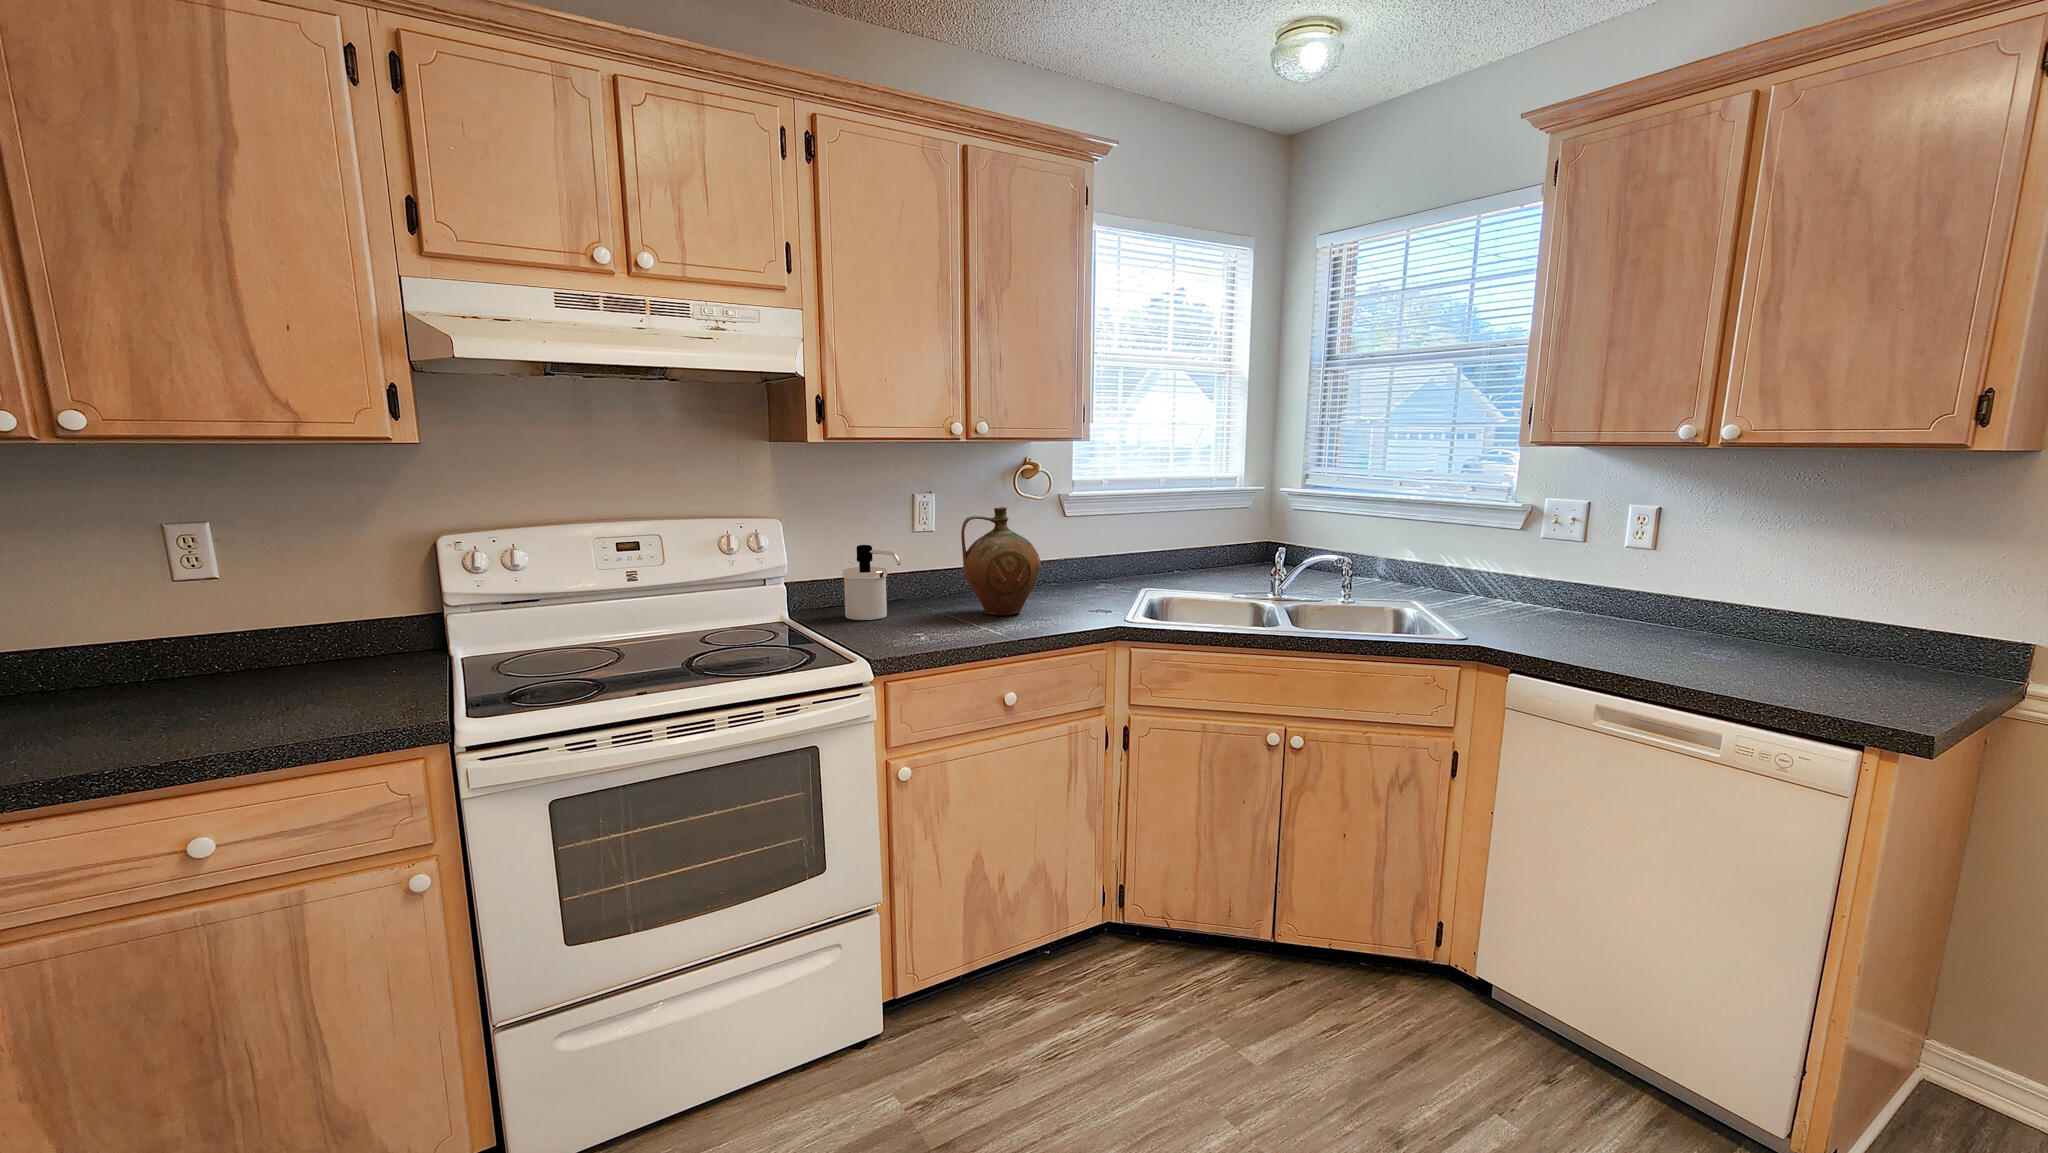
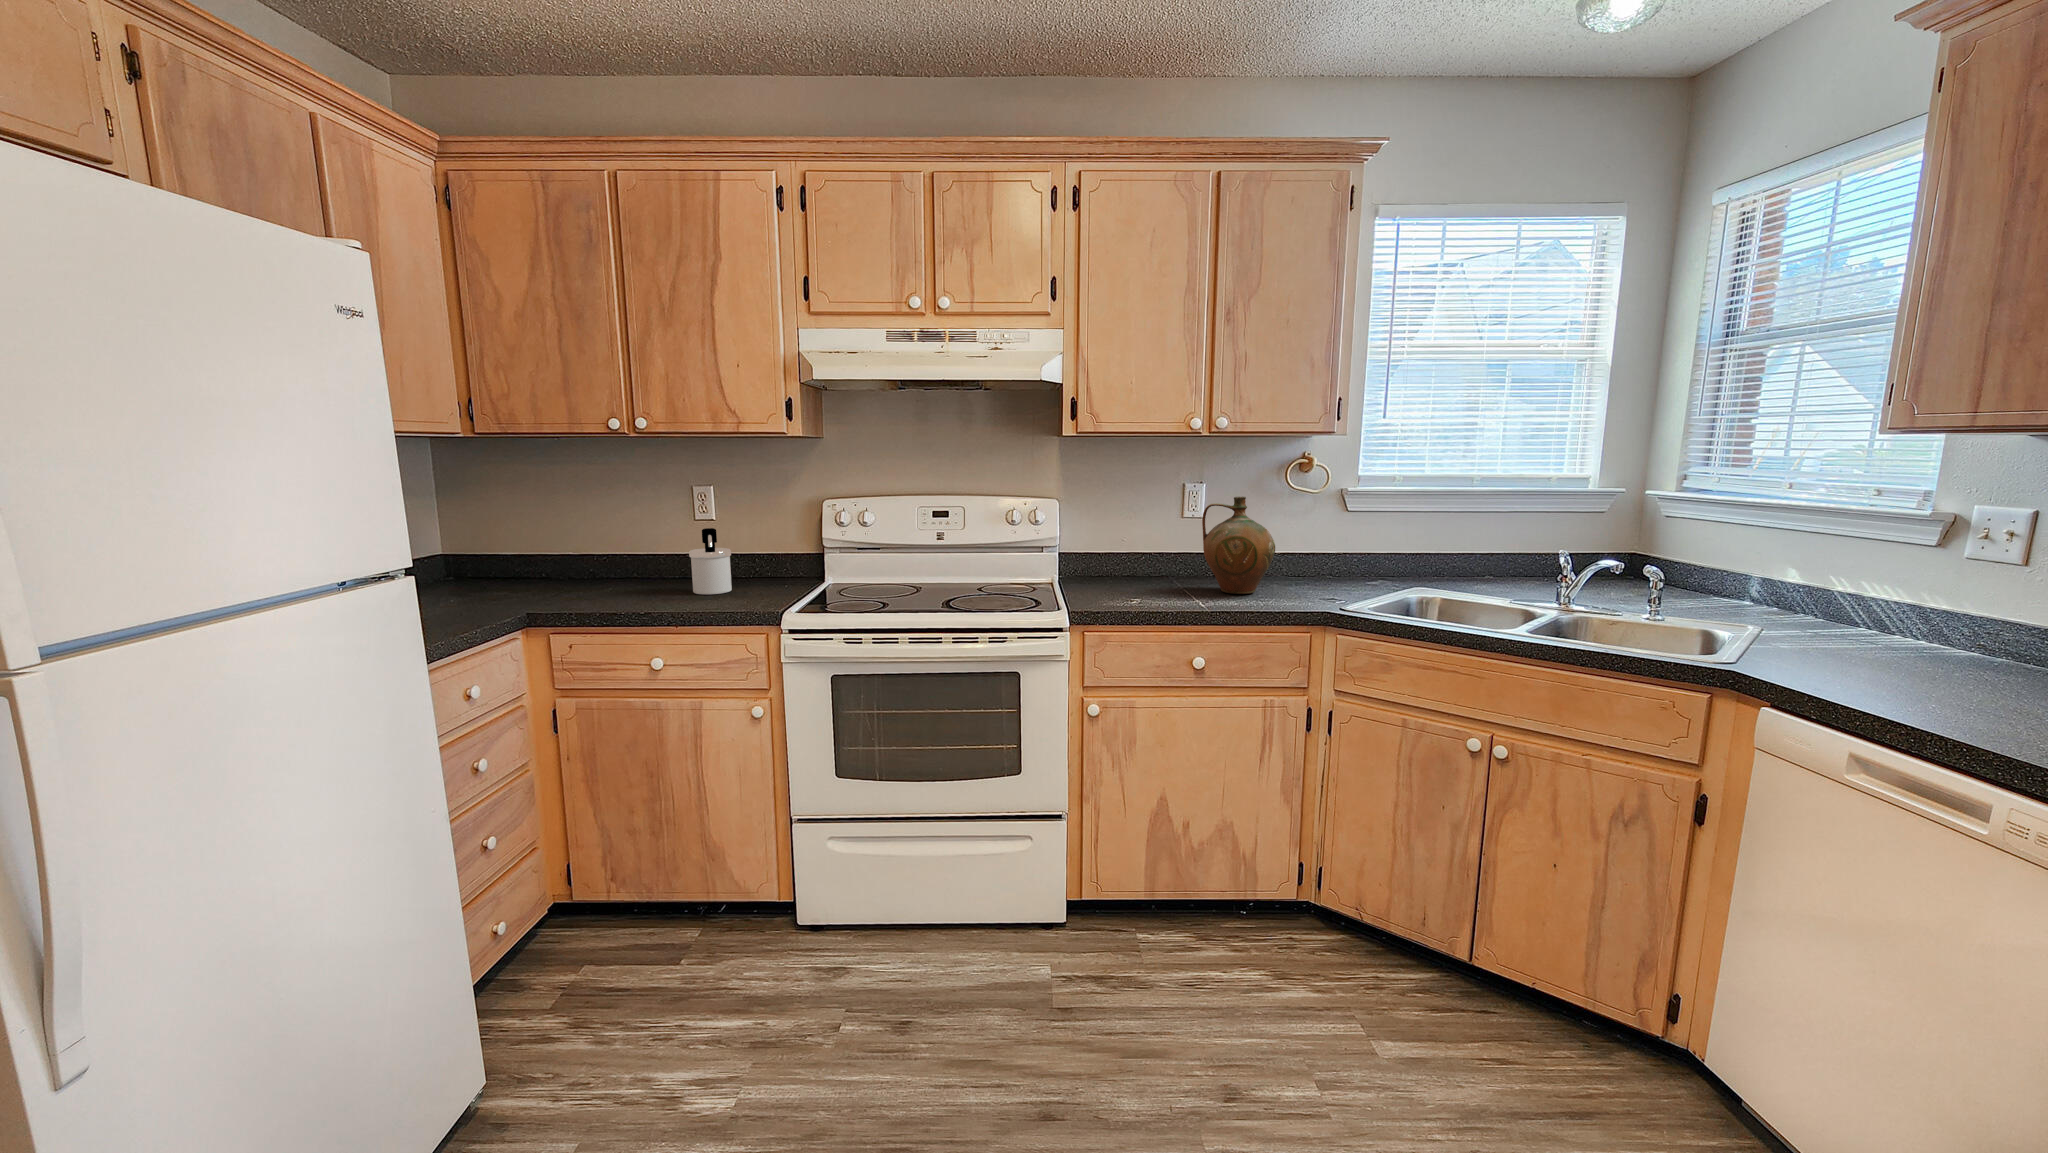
soap dispenser: present [843,545,901,620] -> present [689,528,732,594]

